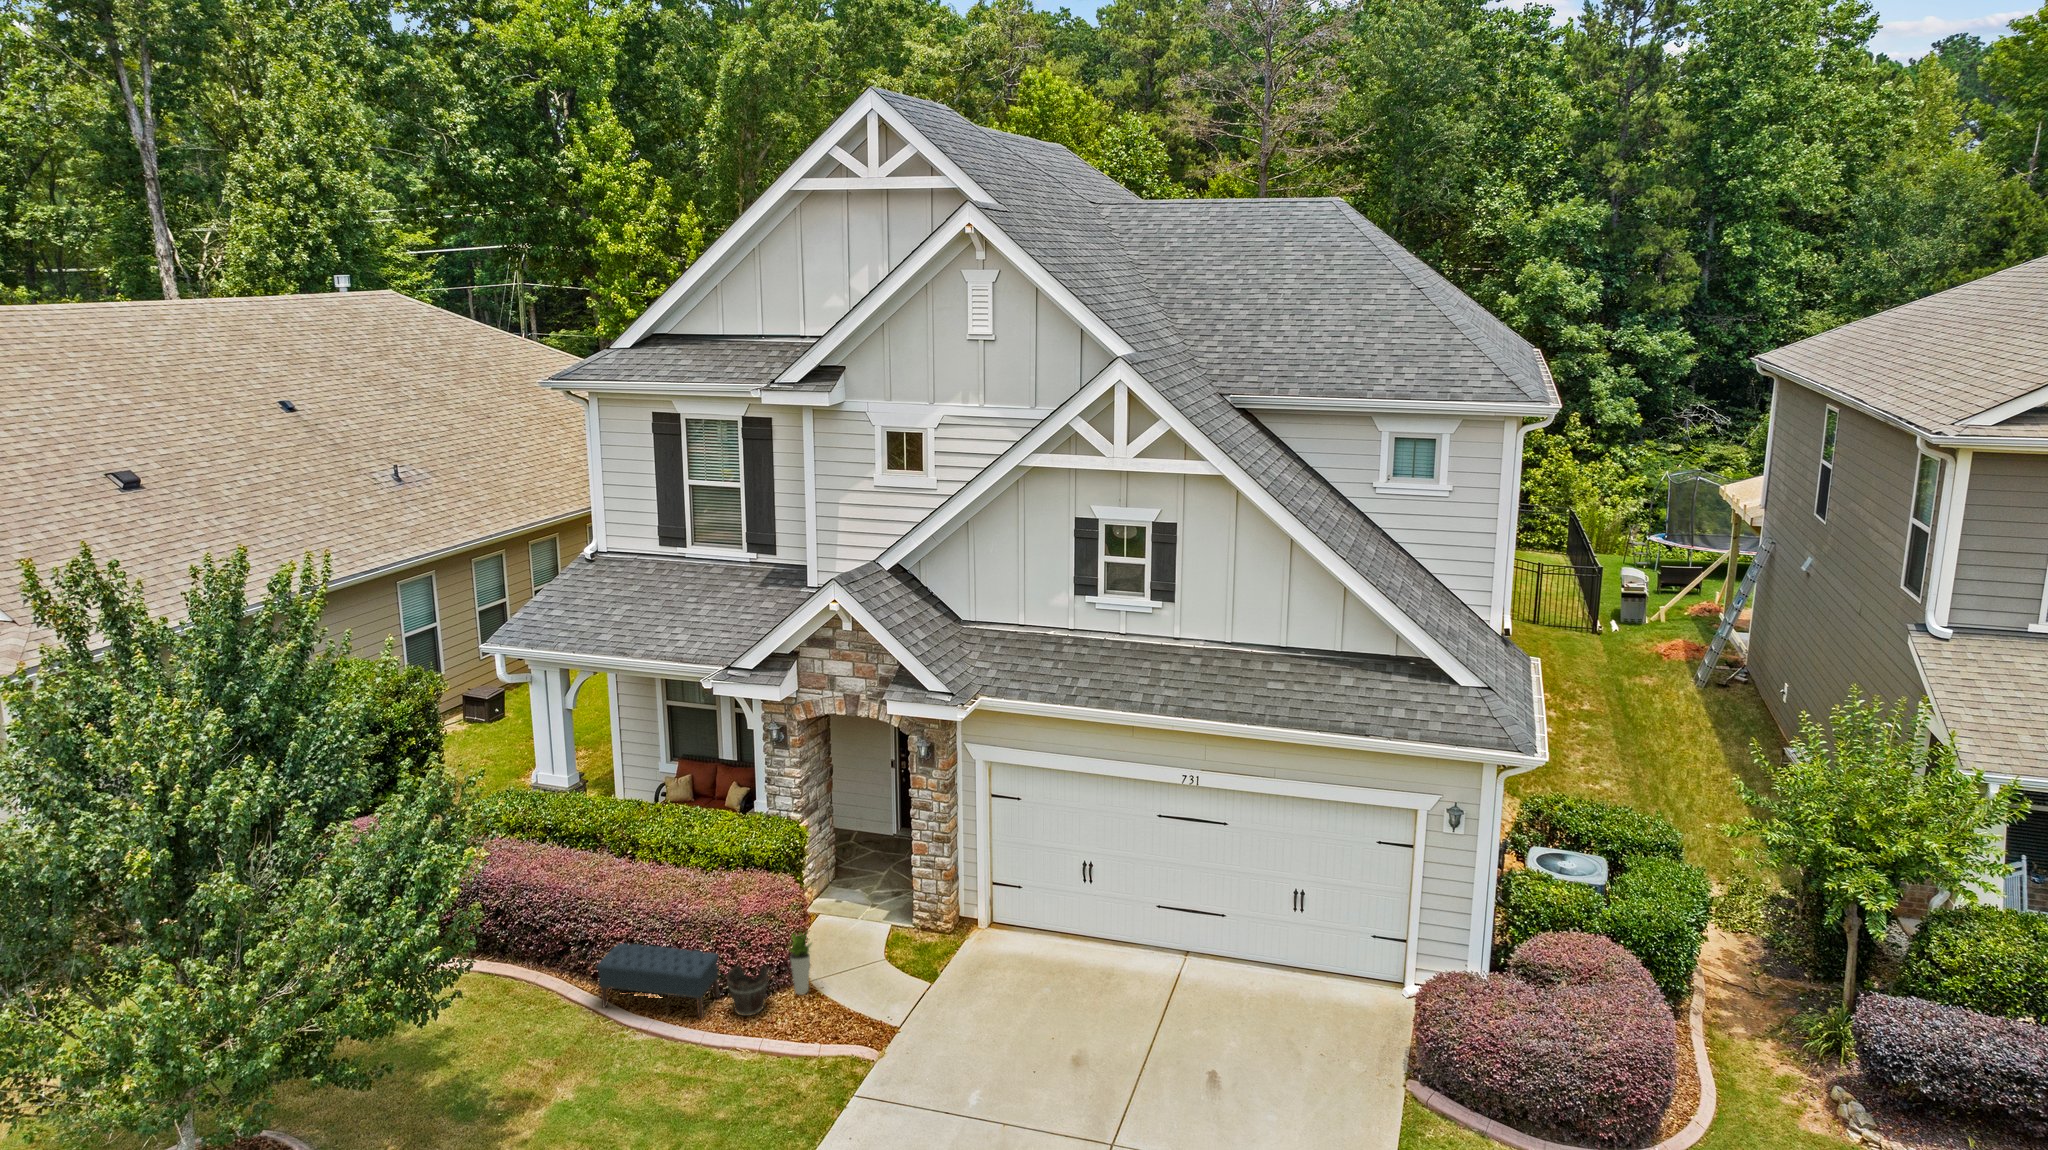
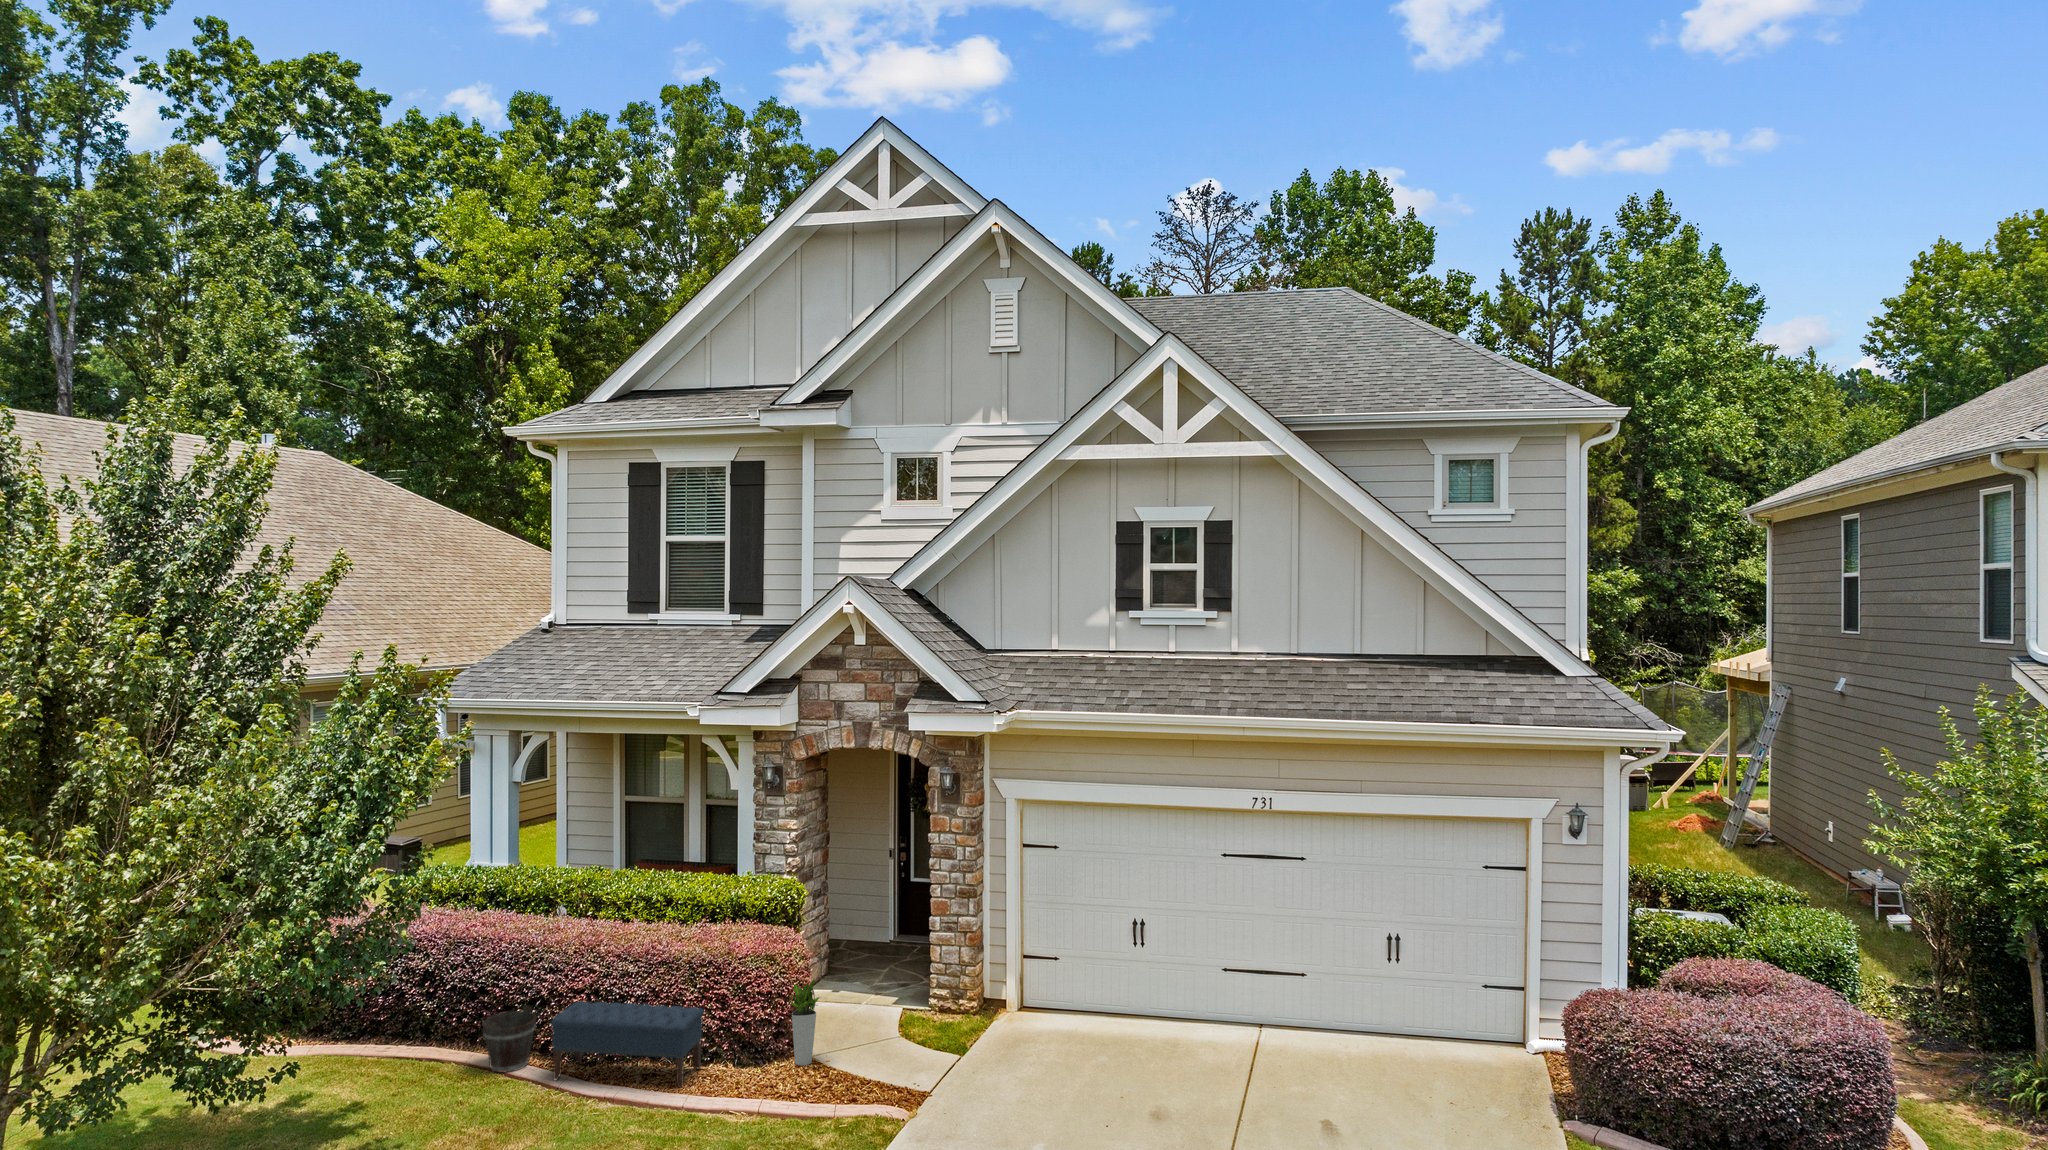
bucket: present [727,965,768,1016] -> present [483,1006,536,1072]

